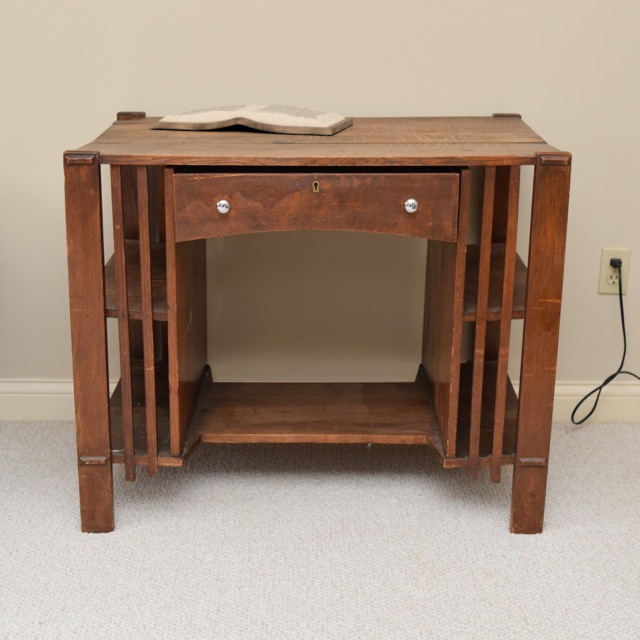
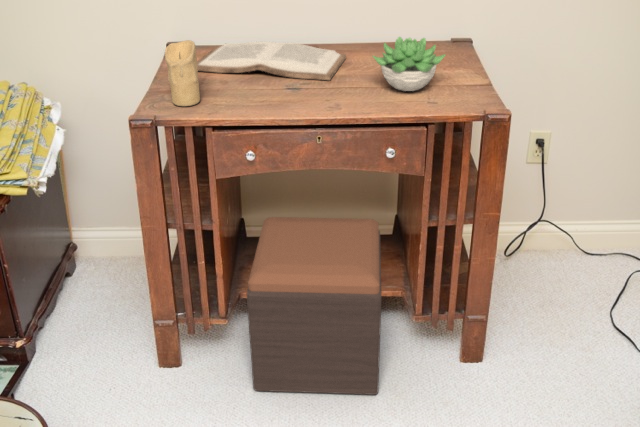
candle: none [117,63,160,147] -> present [165,40,200,106]
succulent plant: none [387,73,483,140] -> present [373,37,446,91]
footstool: none [211,325,399,566] -> present [247,217,382,395]

